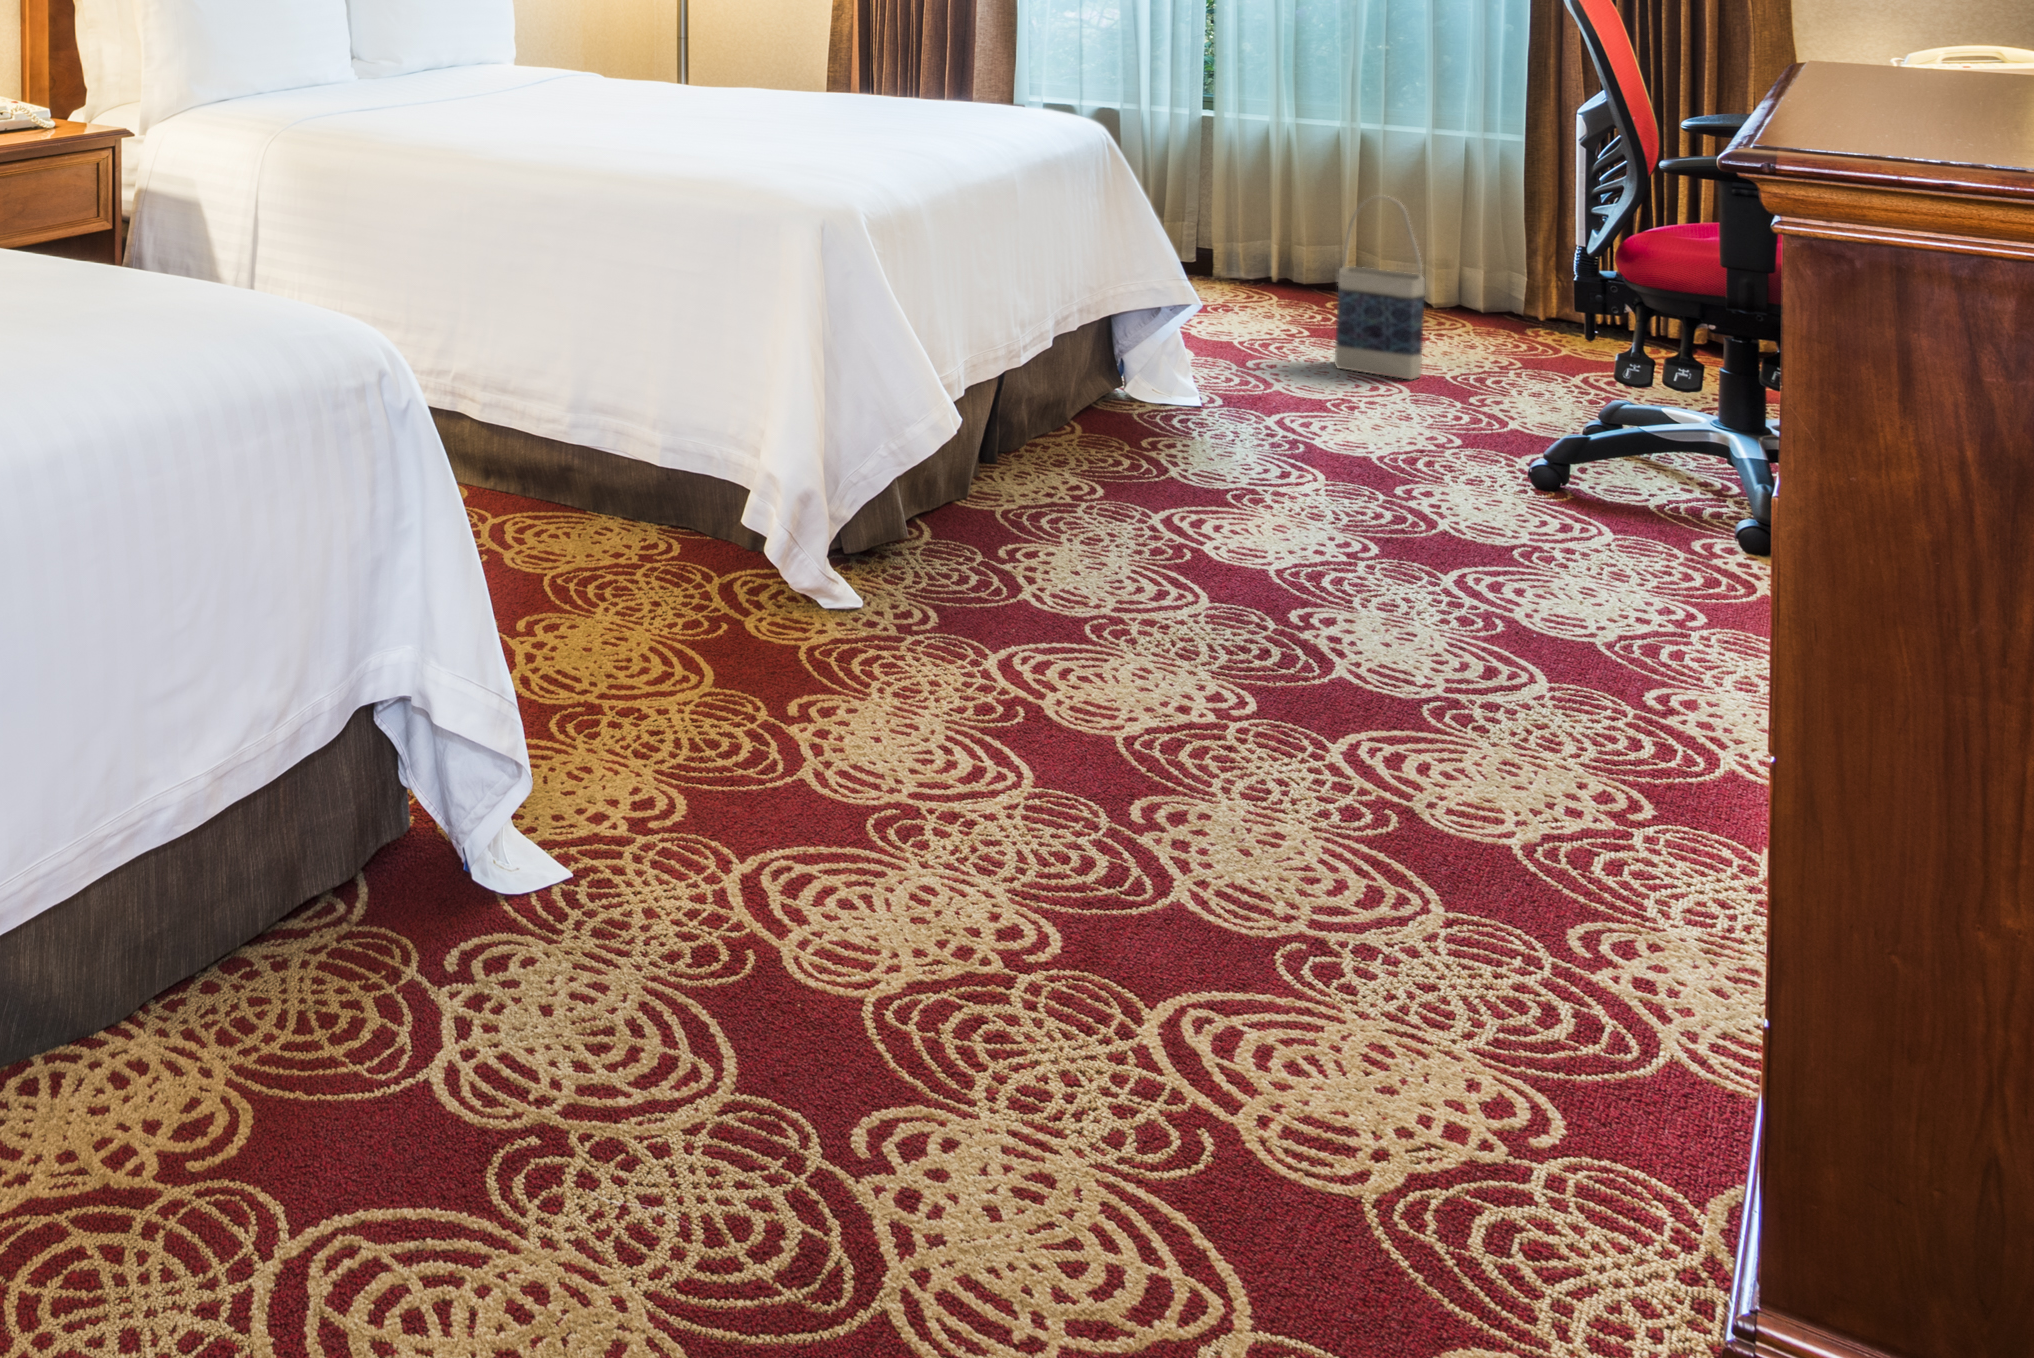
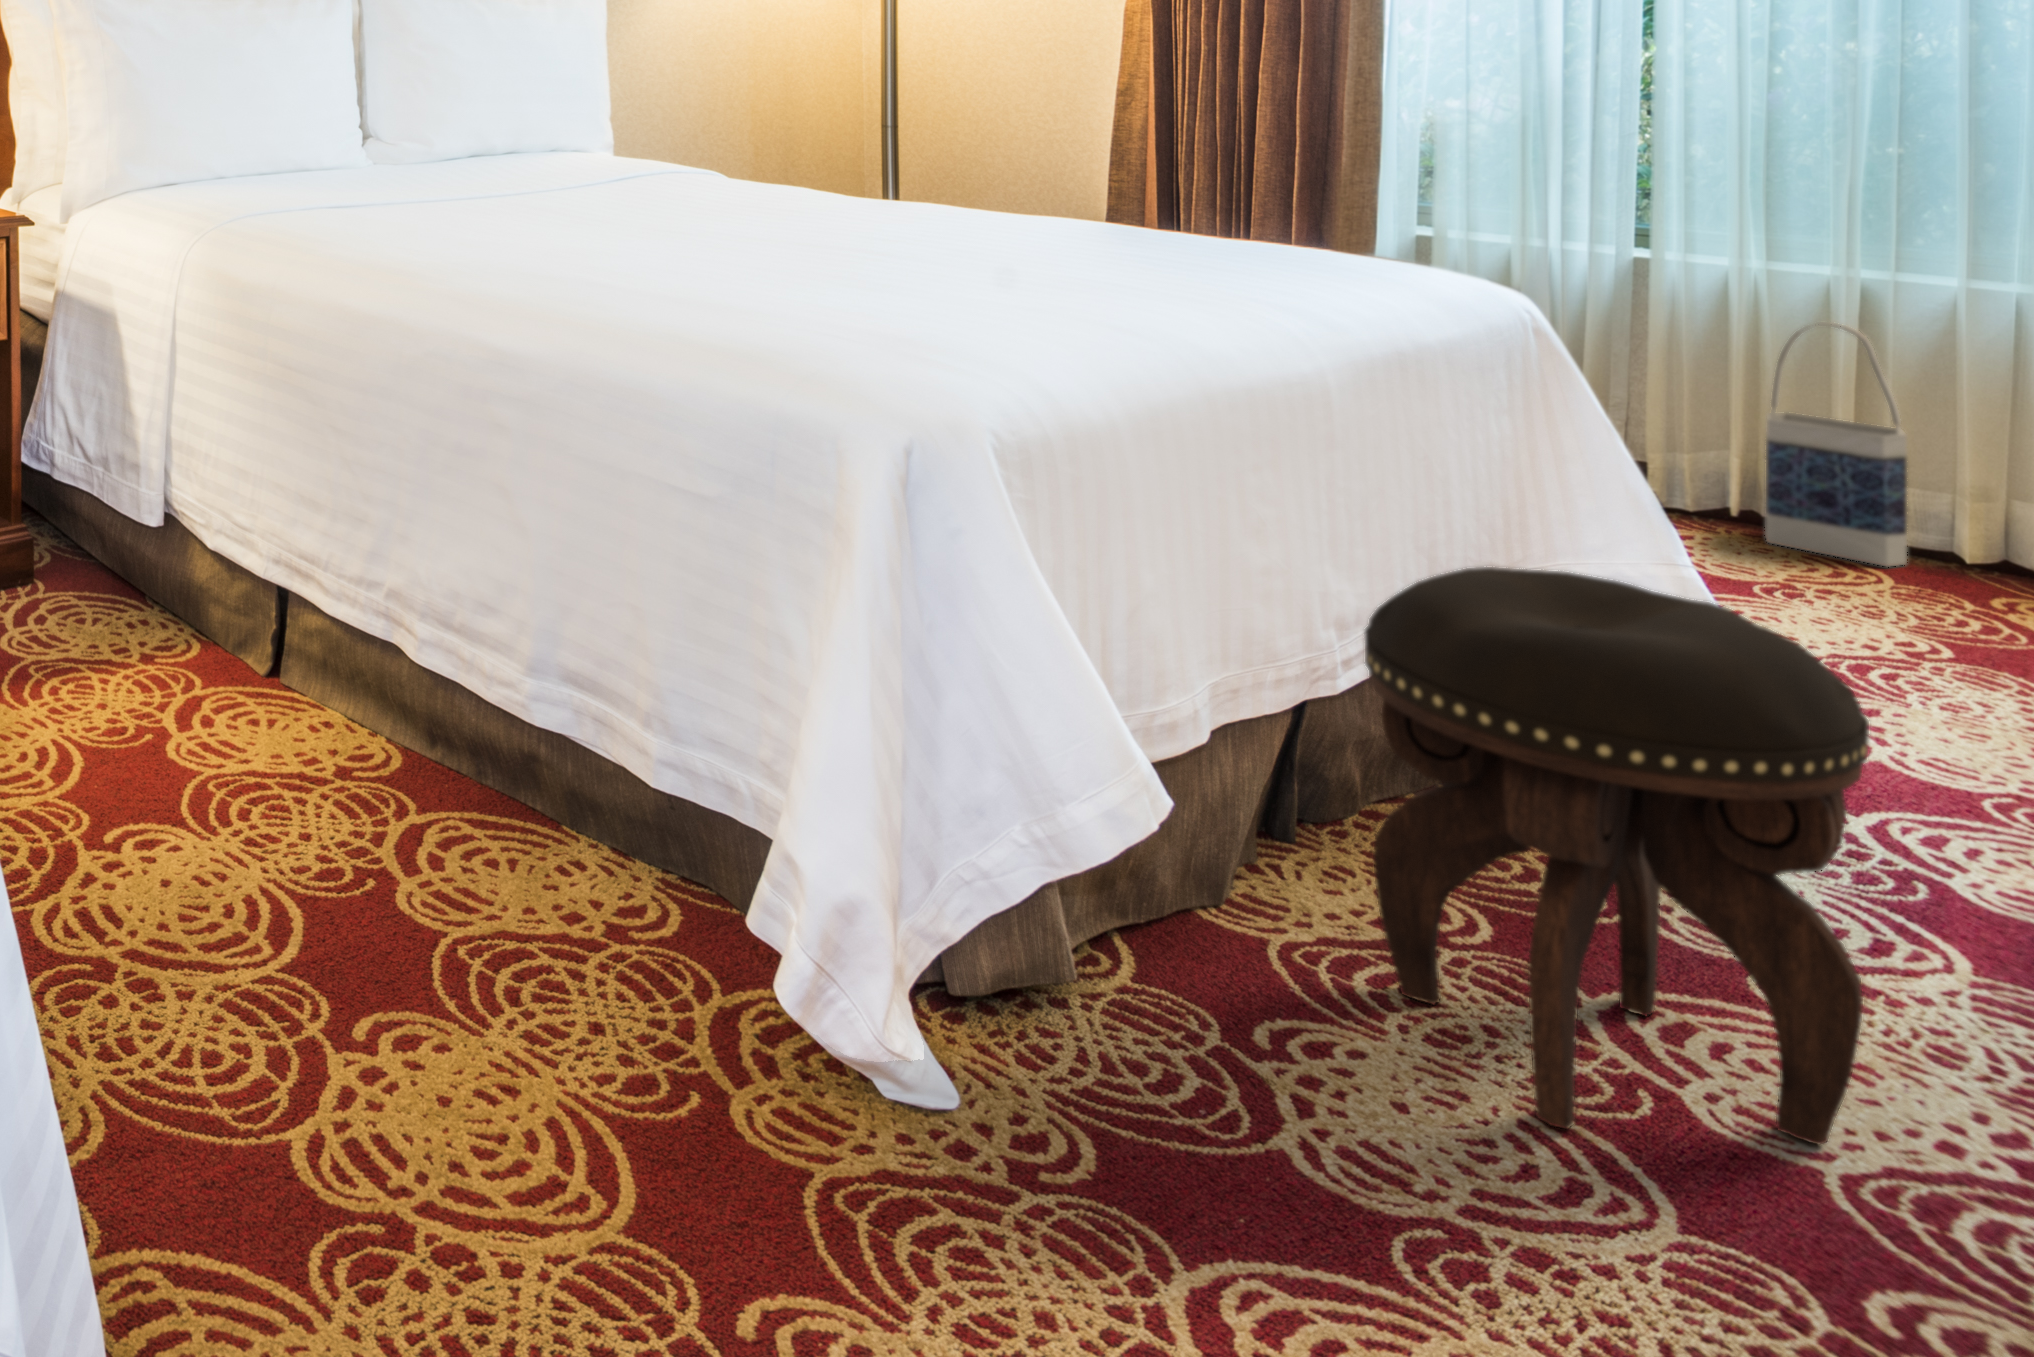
footstool: none [1205,414,1537,844] -> present [1365,567,1869,1144]

